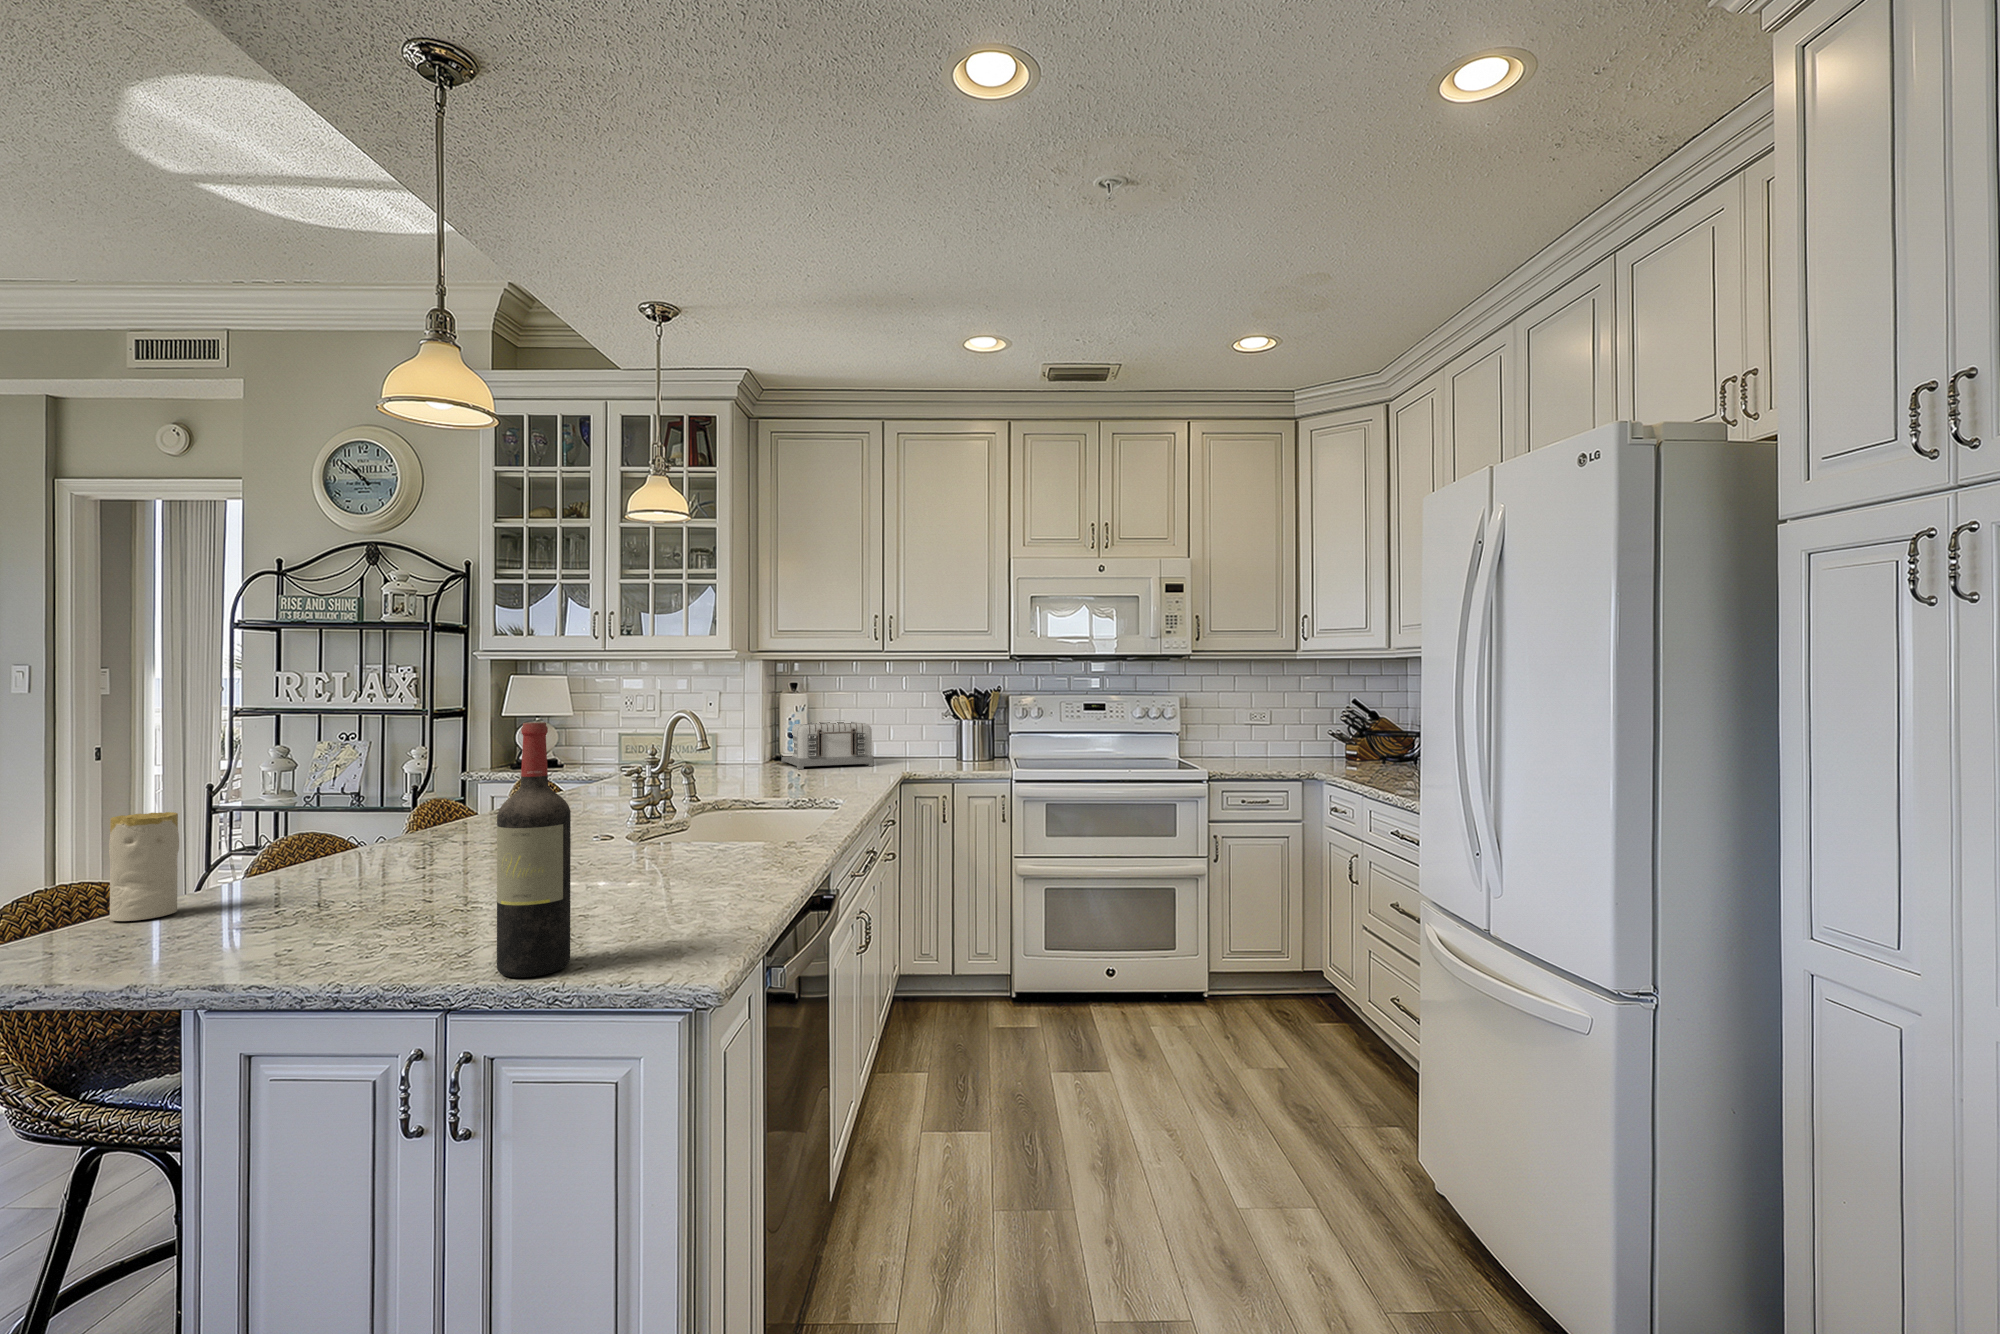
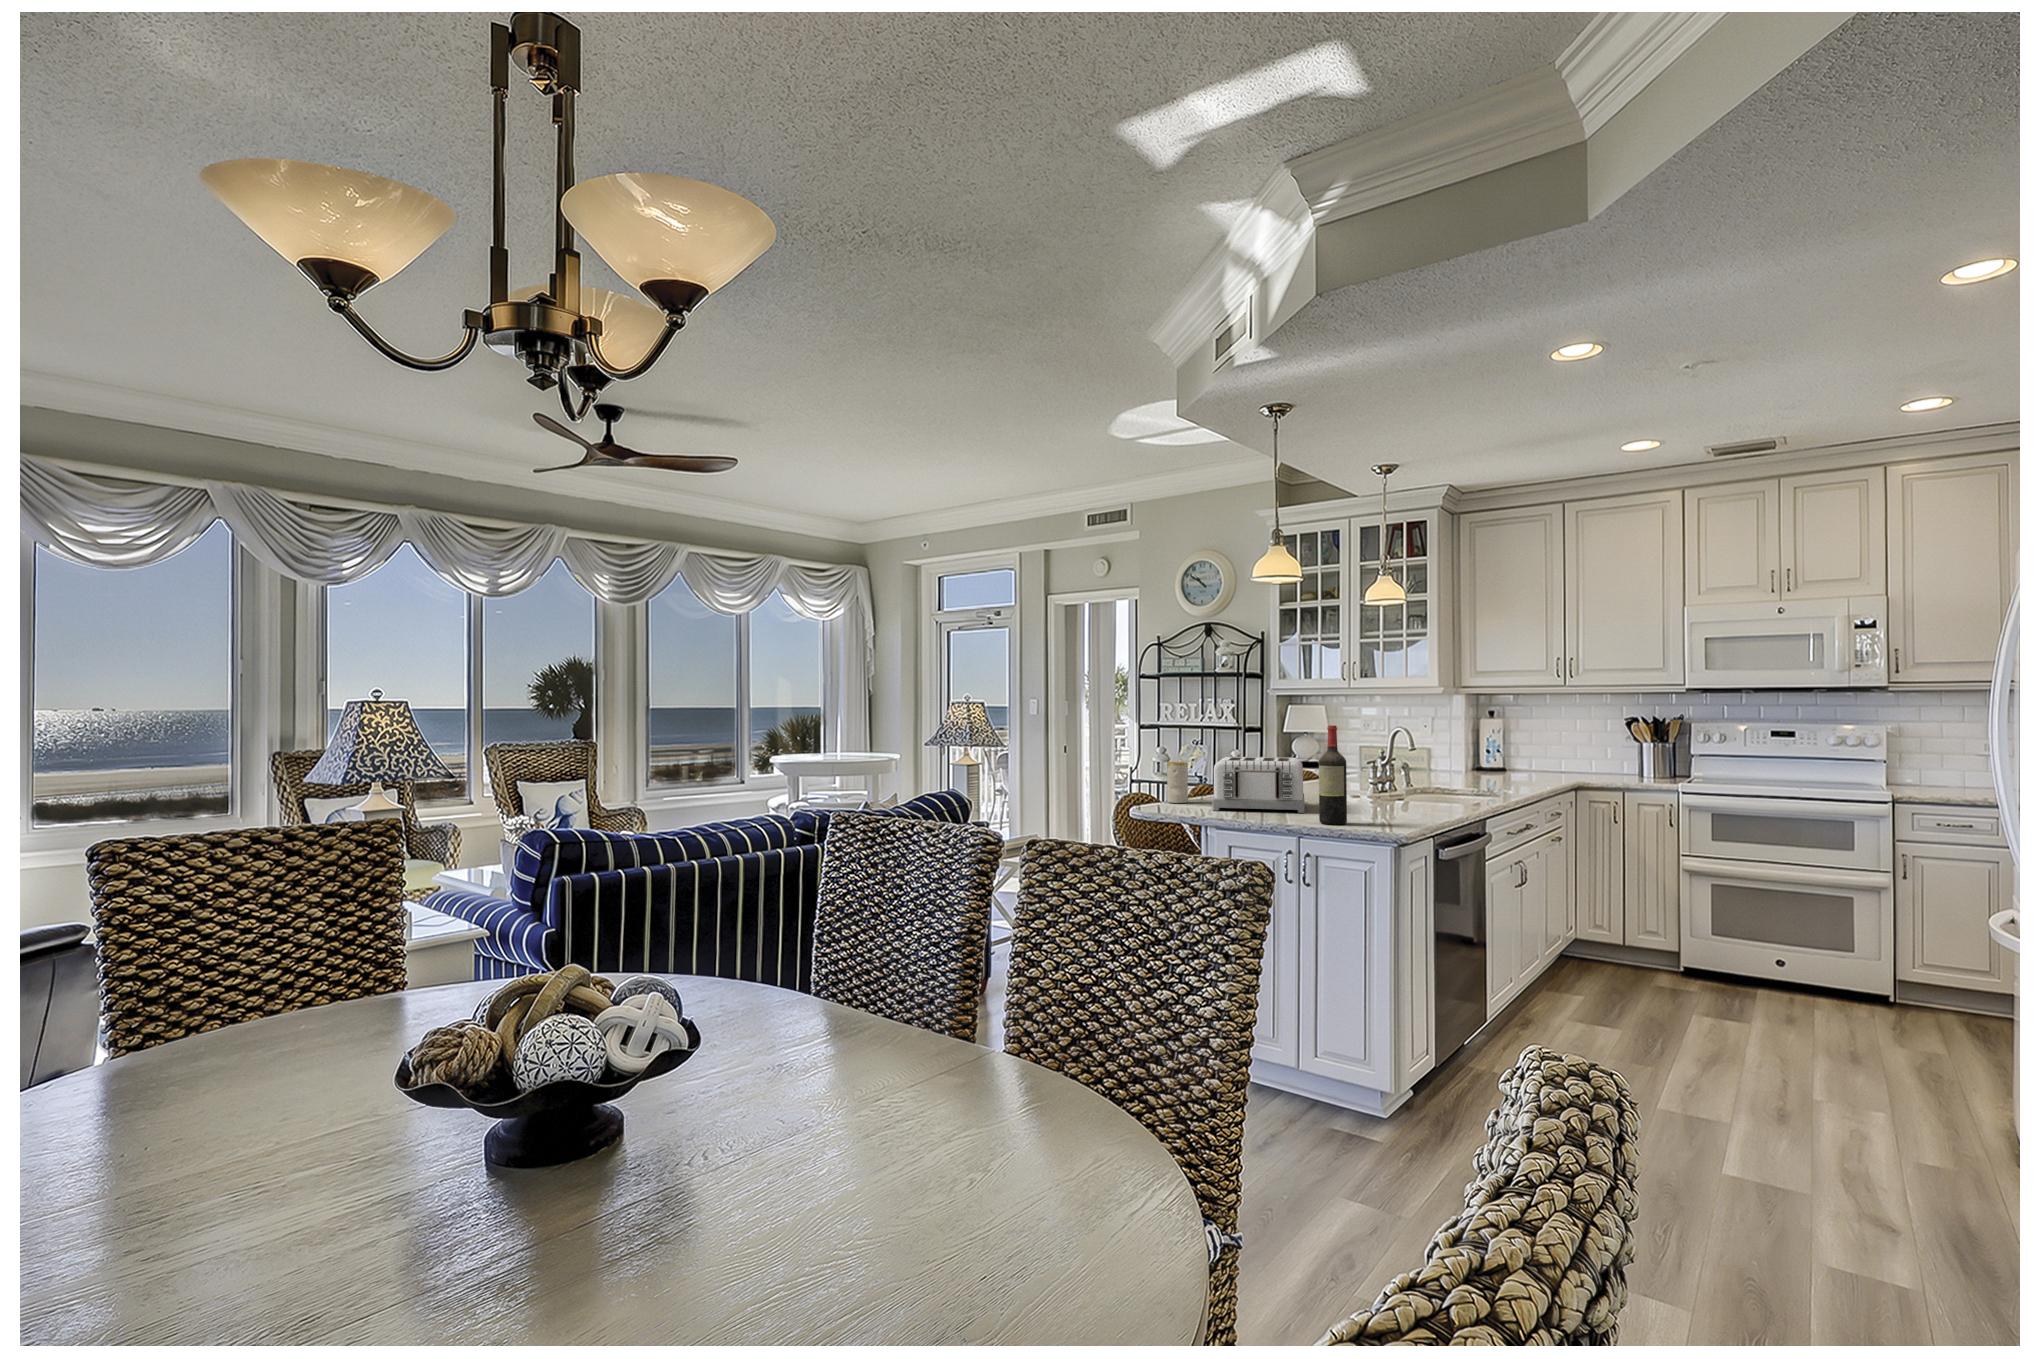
toaster: present [781,722,874,769] -> present [1212,757,1305,813]

